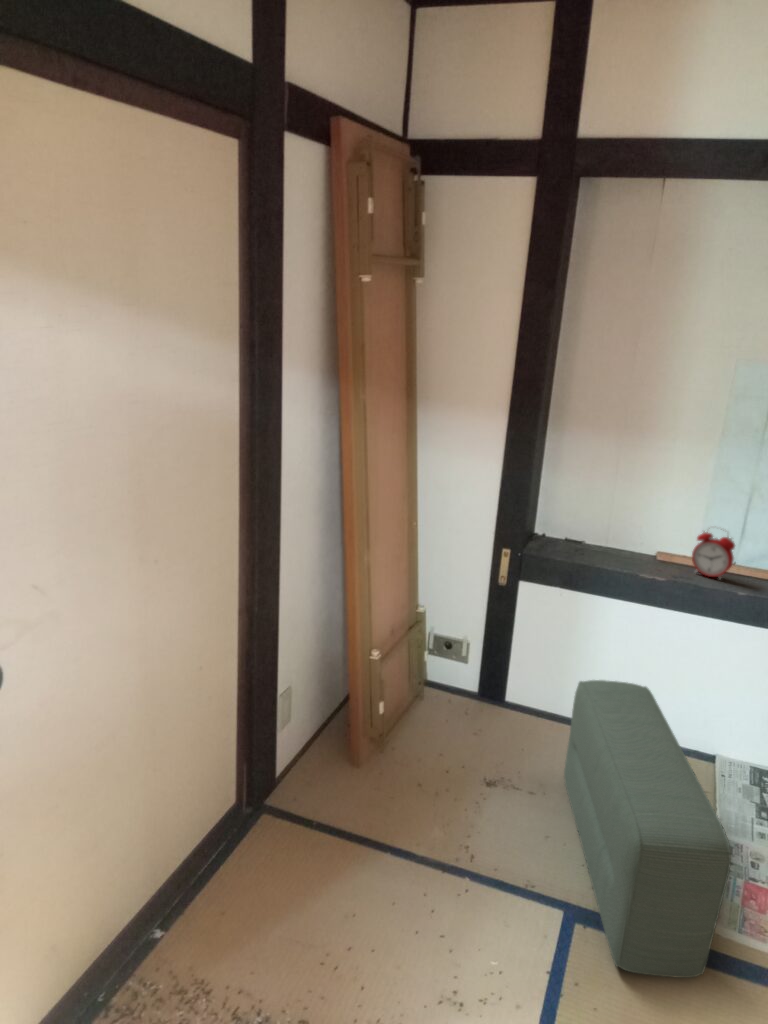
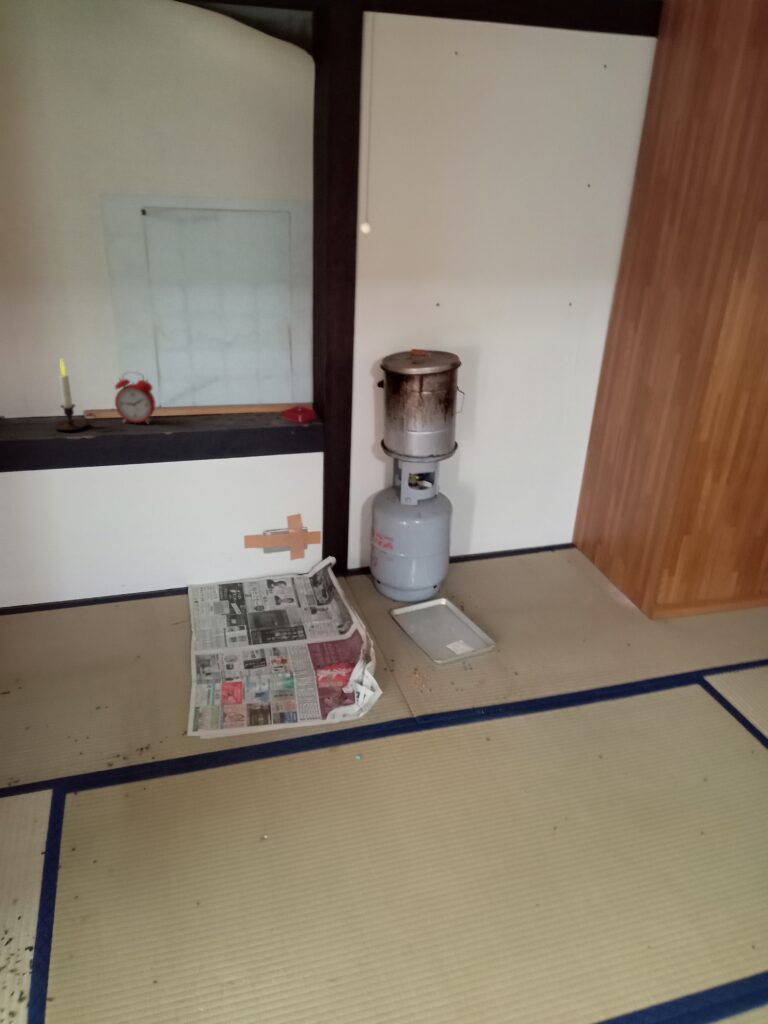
candle: none [629,502,671,570] -> present [53,360,93,430]
pouf: present [564,680,731,978] -> none [21,544,192,813]

